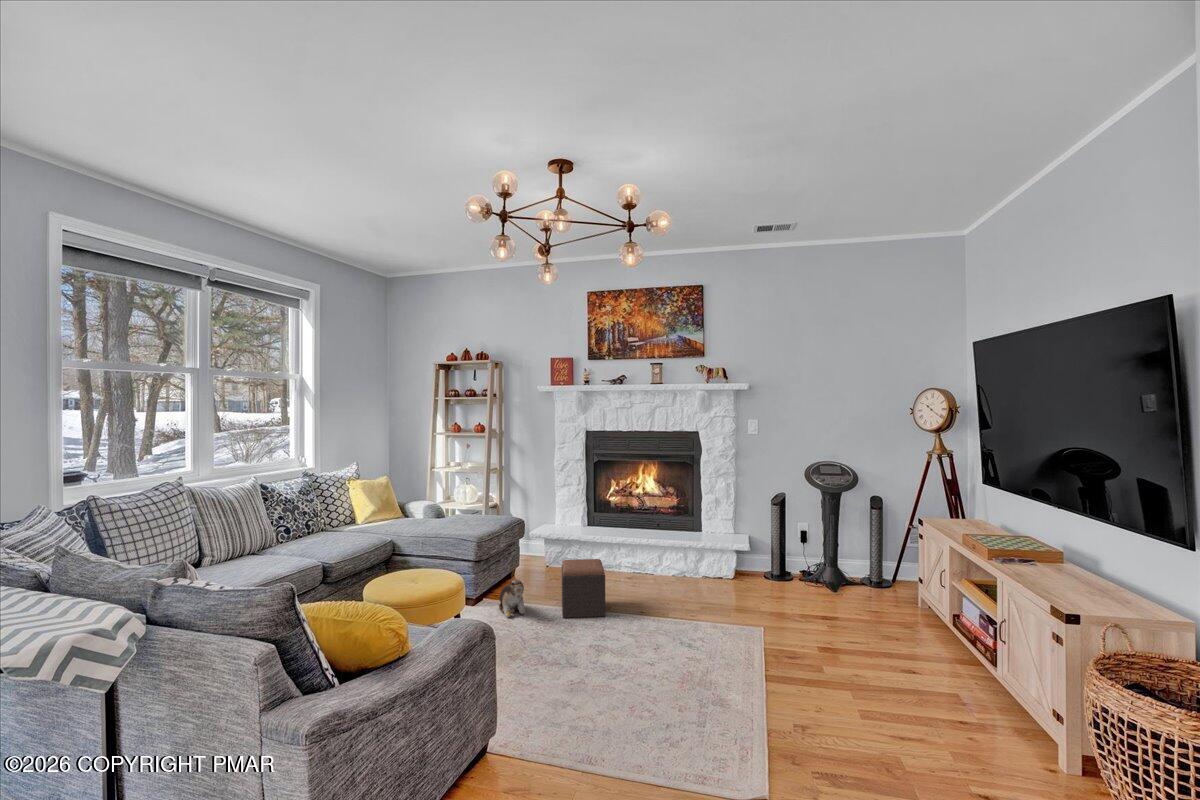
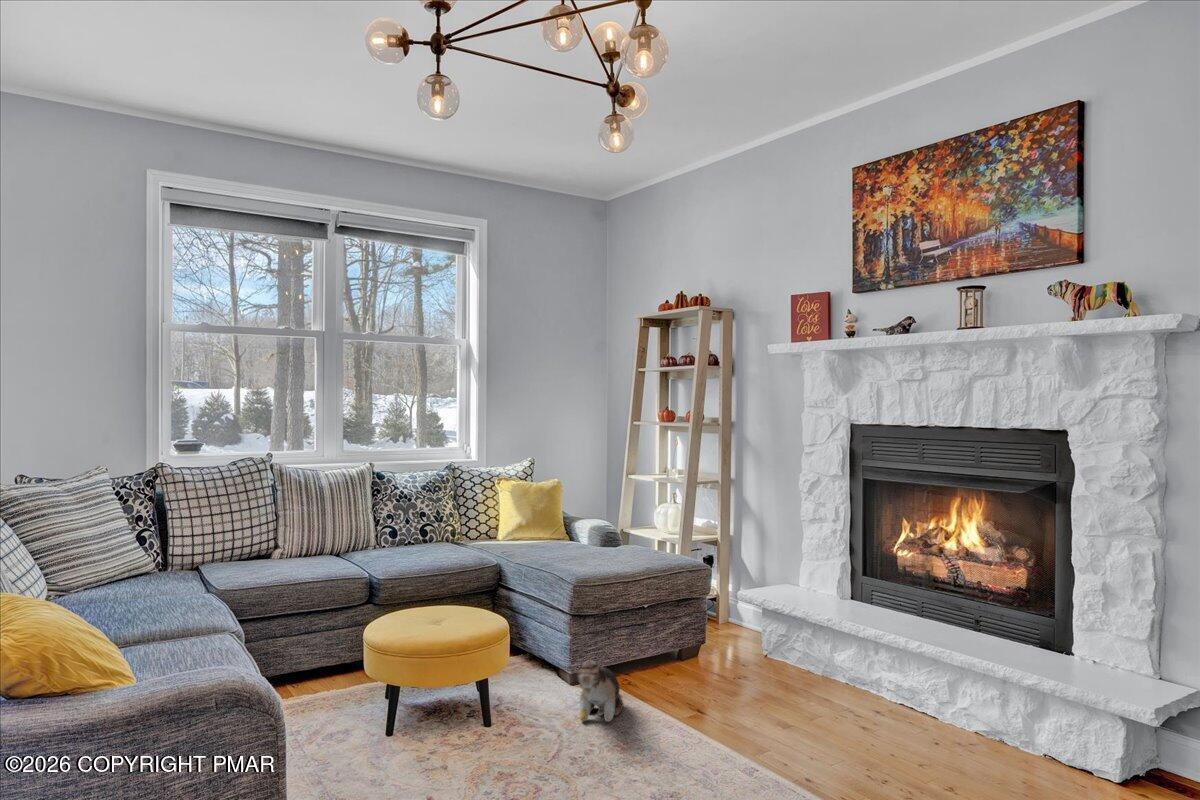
footstool: present [562,559,606,618] -> none [655,647,759,770]

